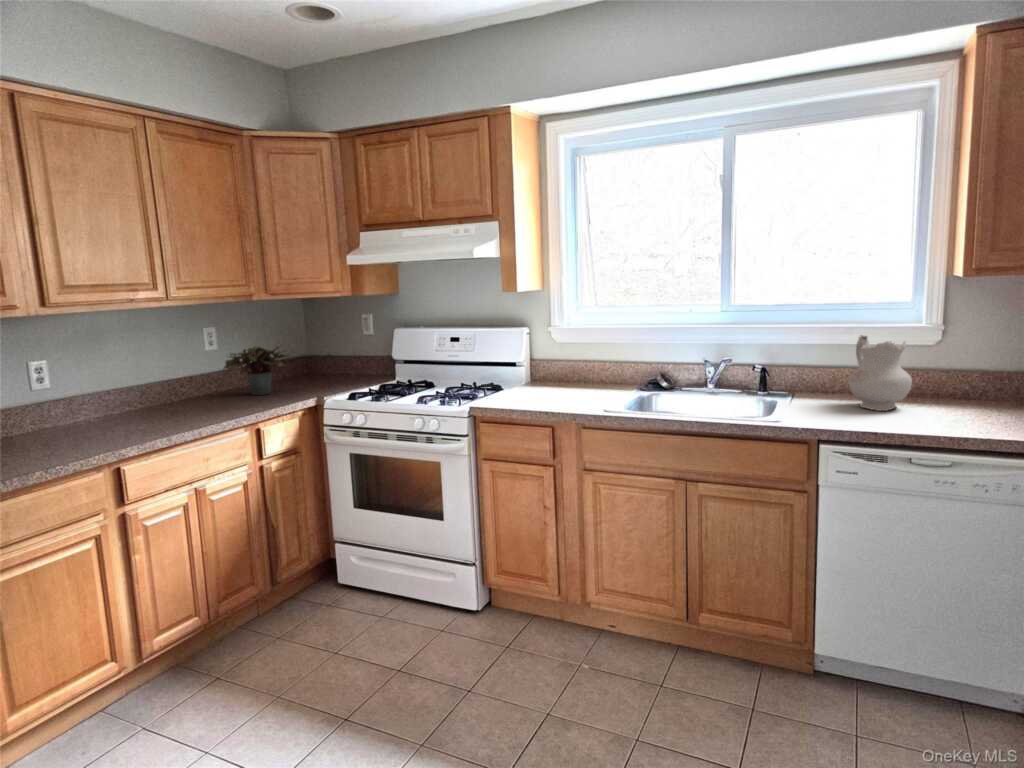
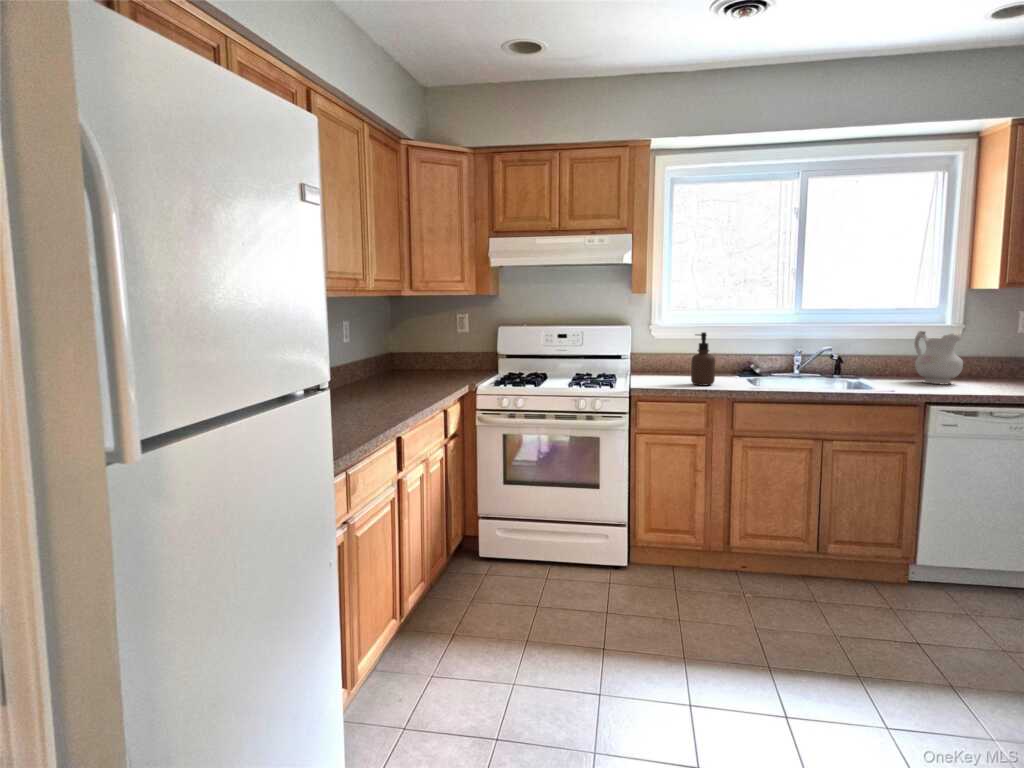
soap dispenser: none [547,340,575,405] -> present [691,332,715,386]
potted plant: present [224,346,290,395] -> none [365,338,429,384]

